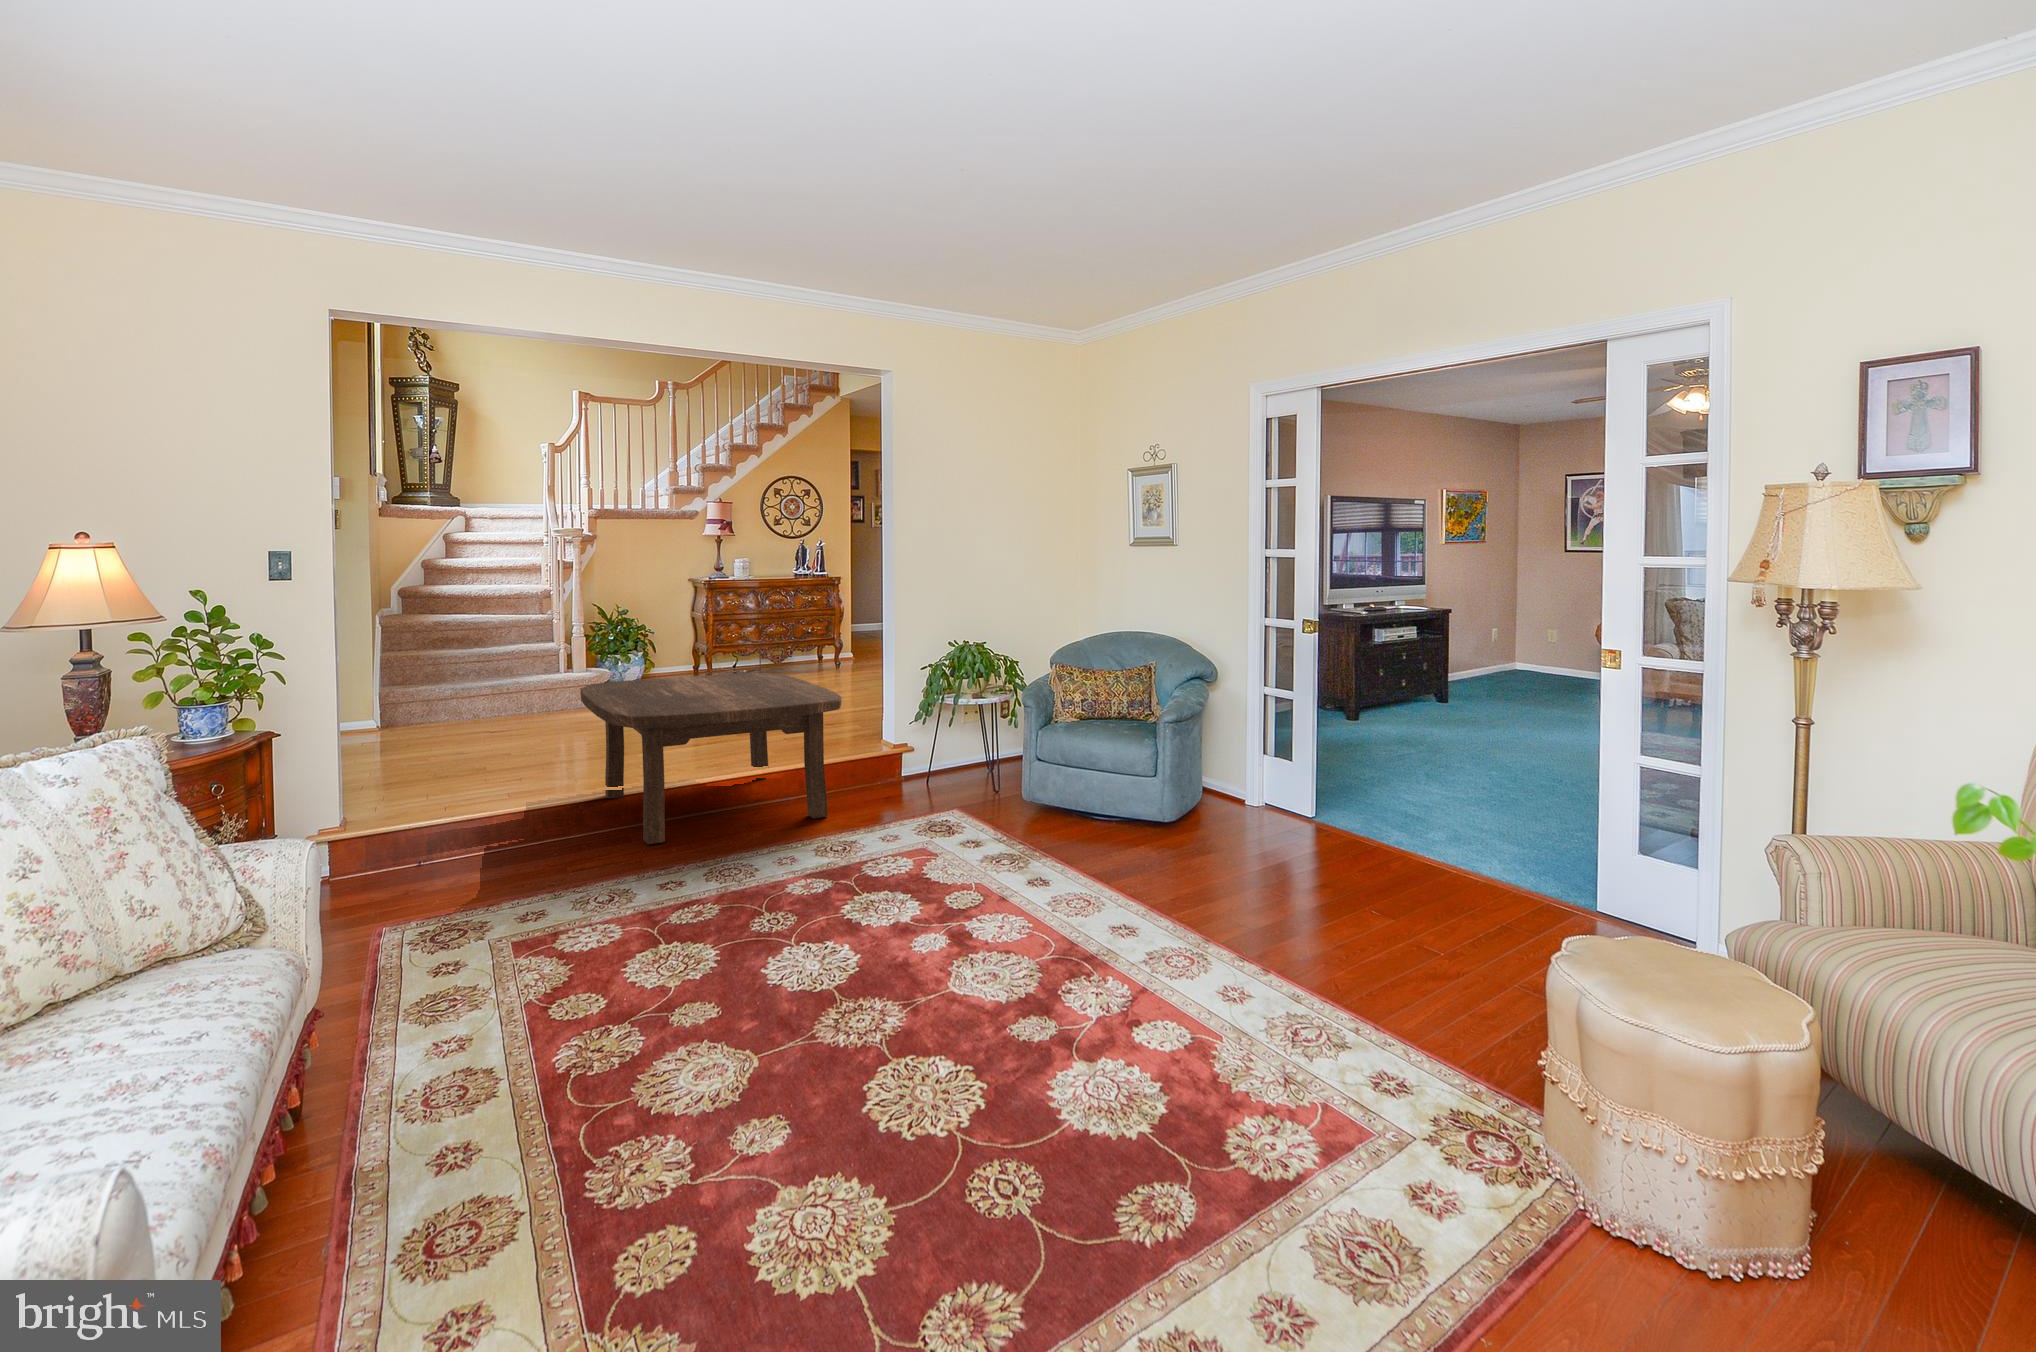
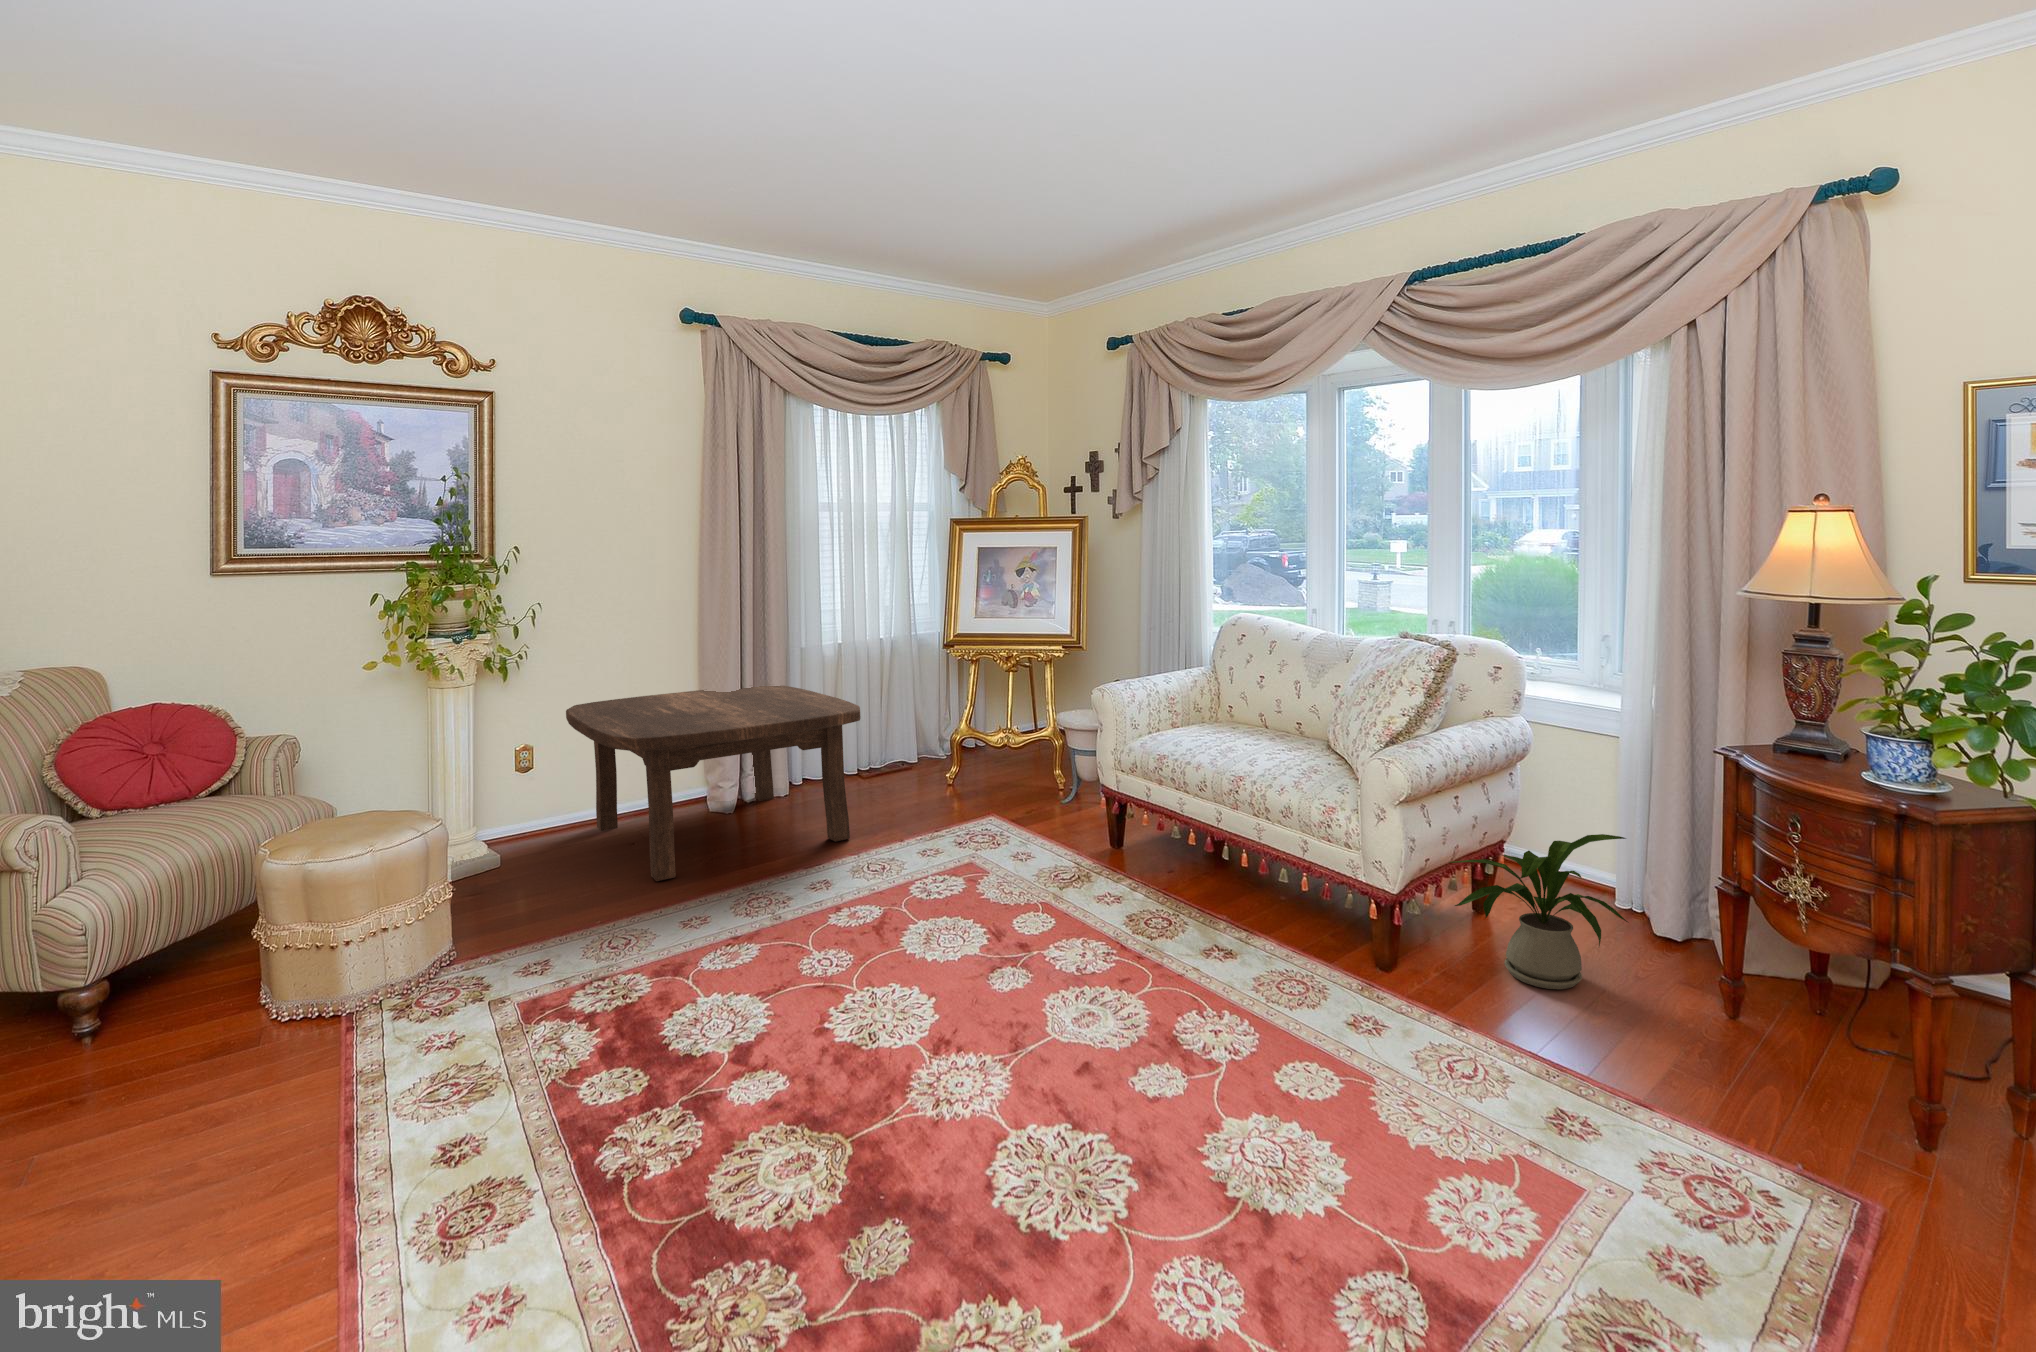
house plant: none [1333,840,1493,978] -> present [1449,834,1628,989]

